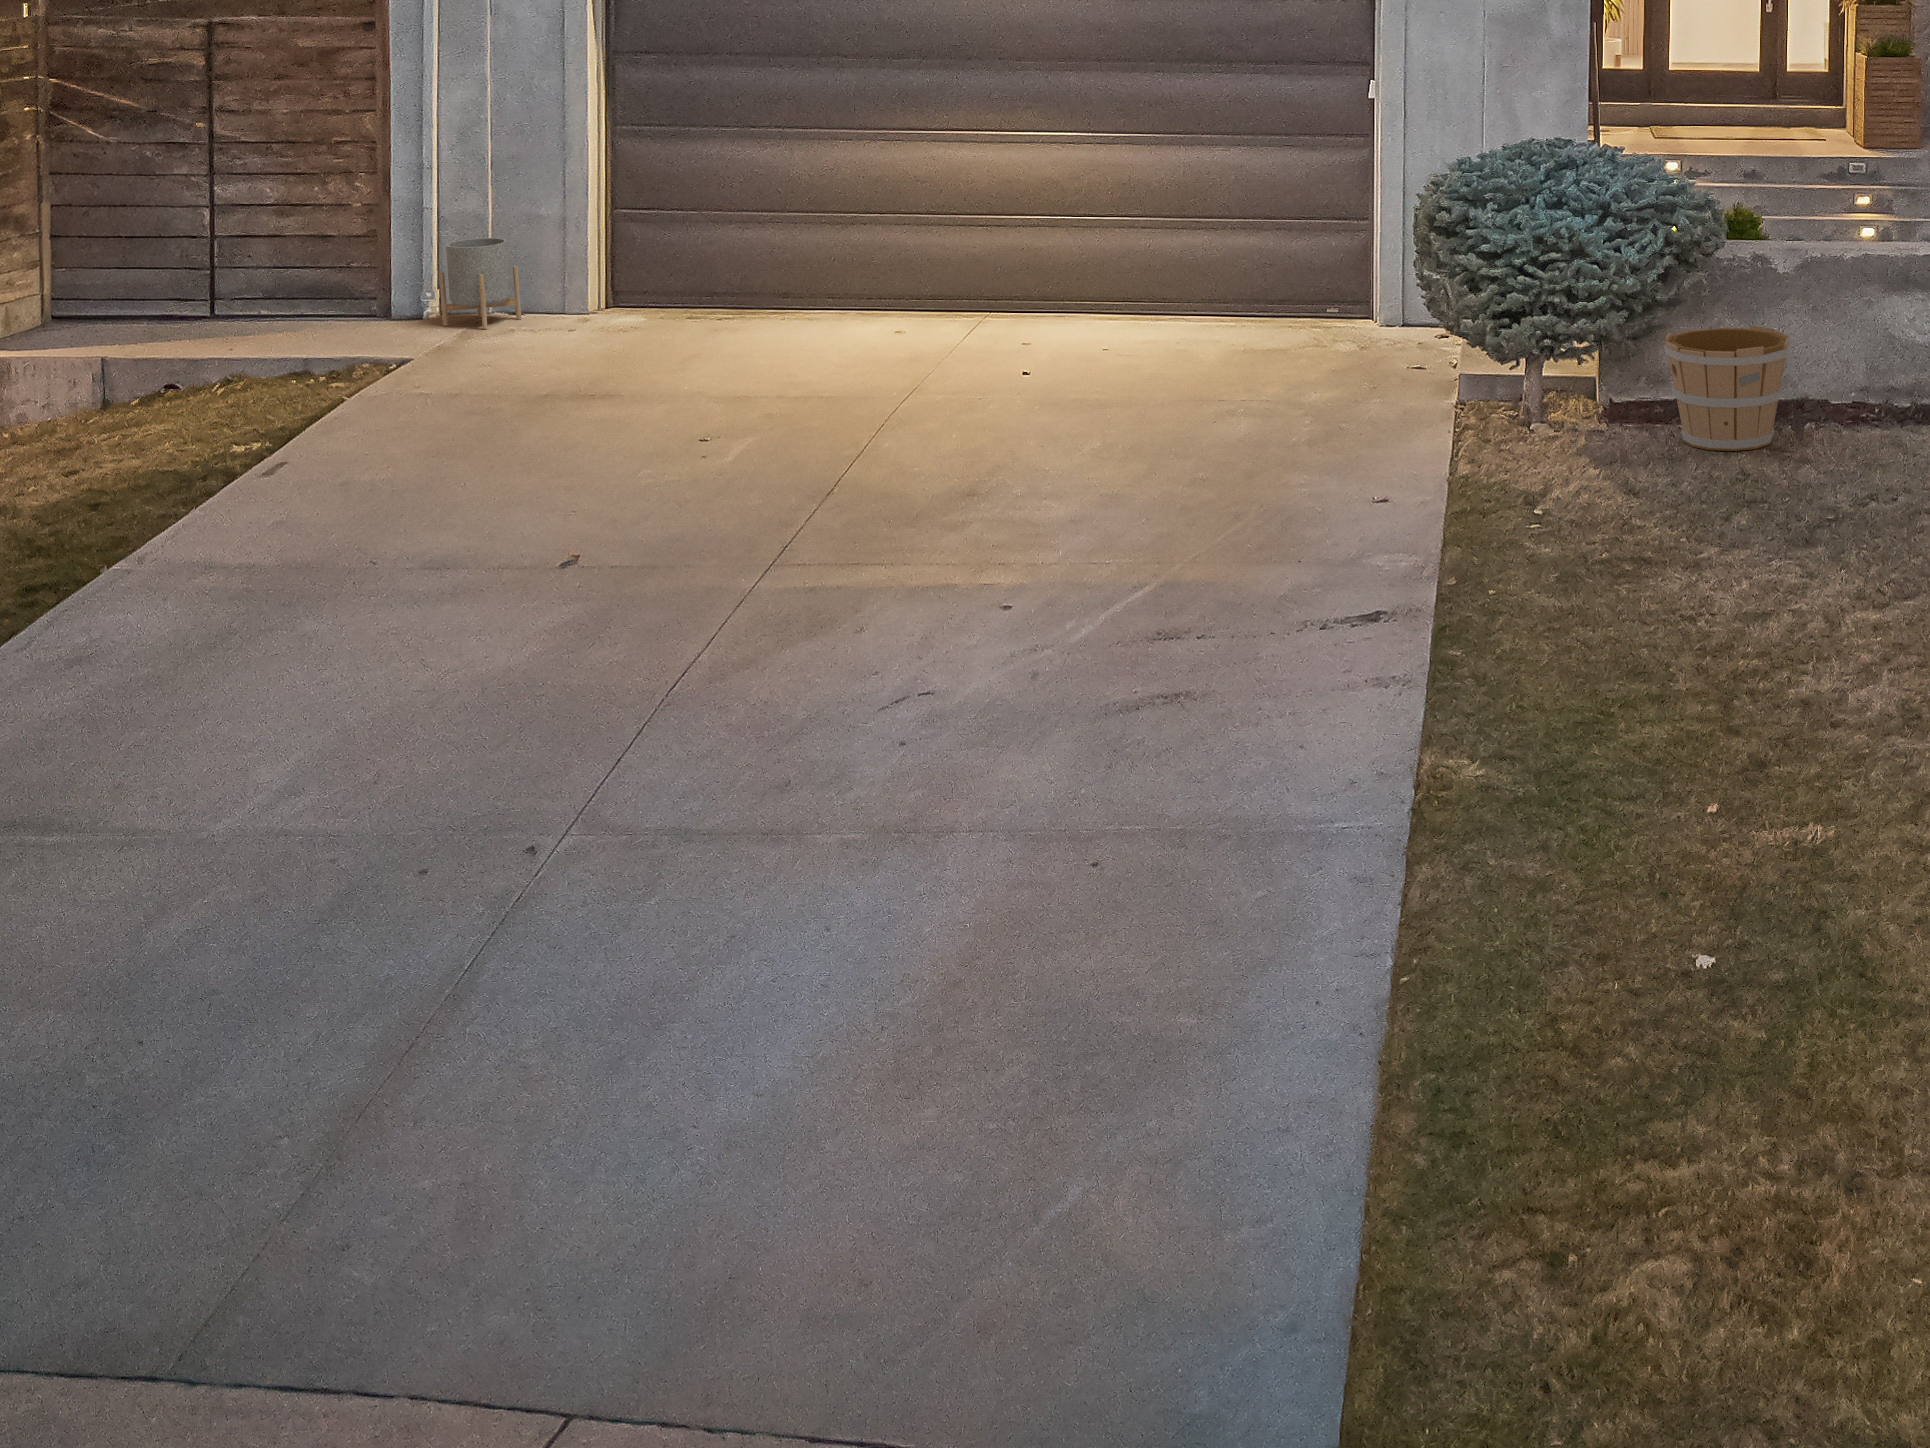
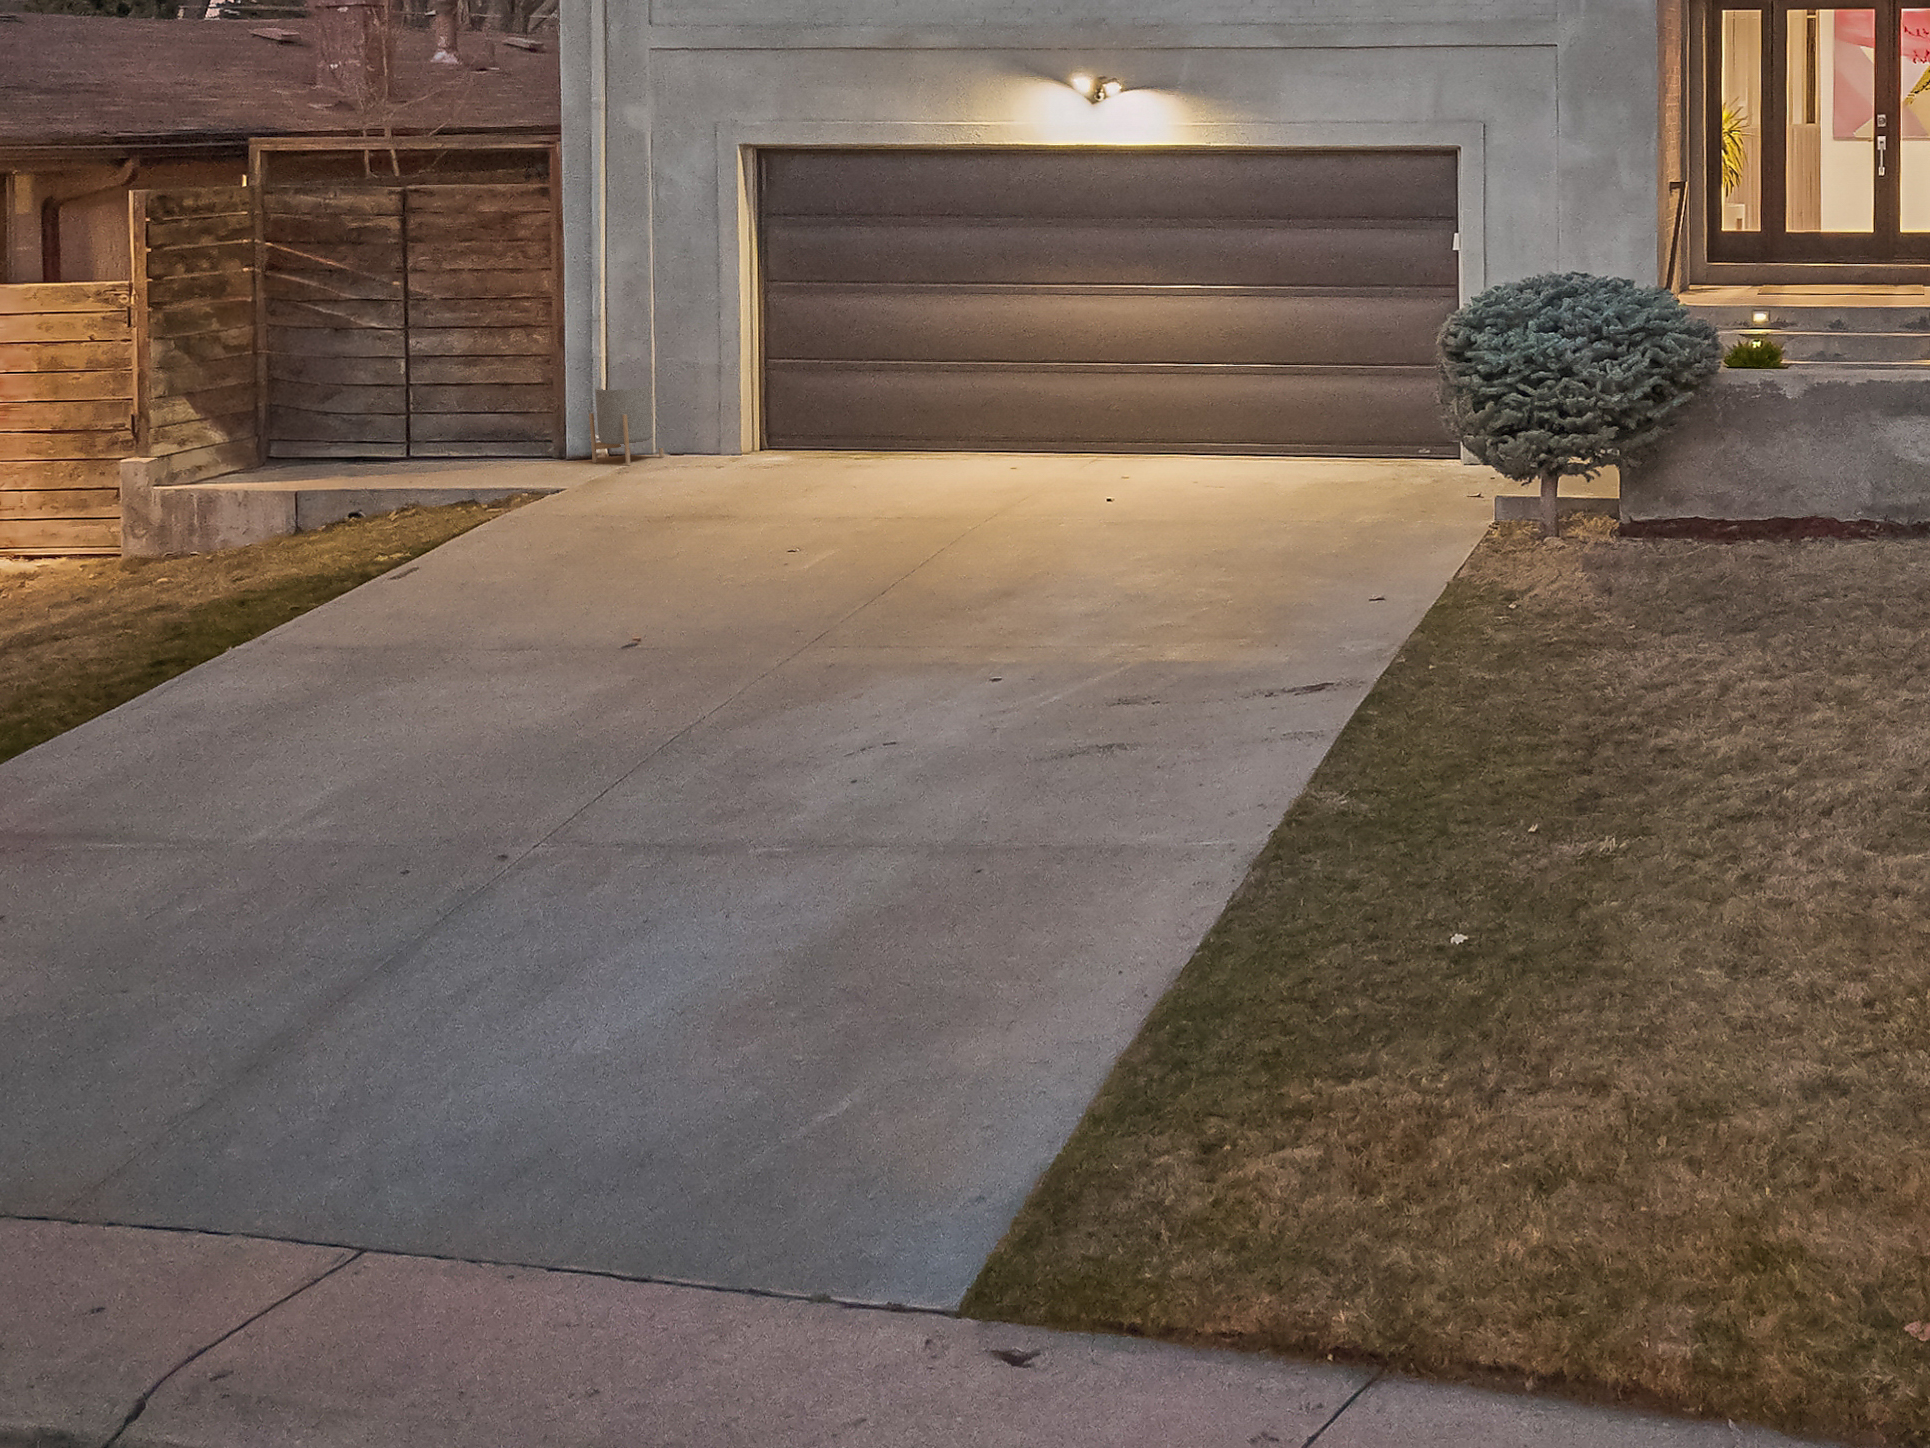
wooden bucket: present [1664,326,1791,451] -> none [1664,446,1786,562]

